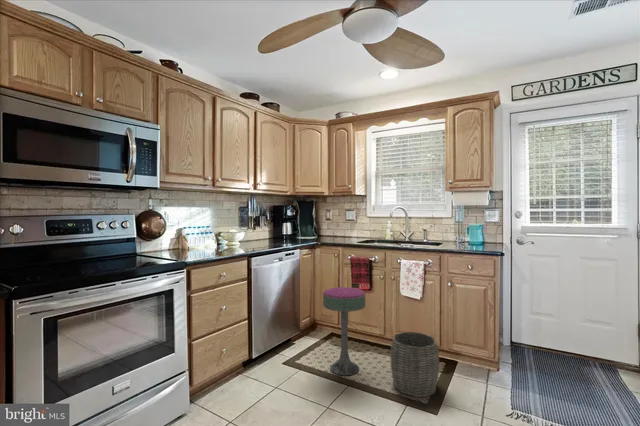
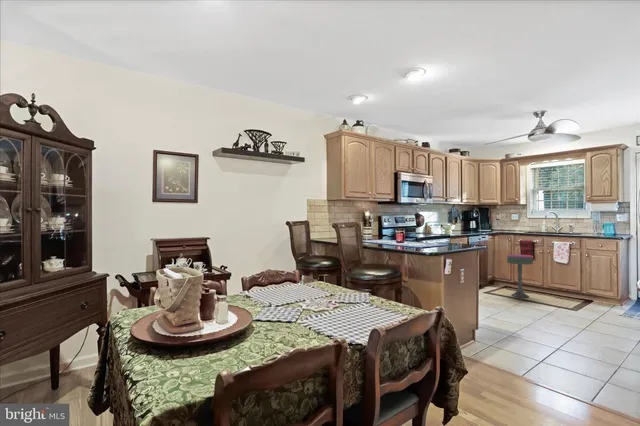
woven basket: present [391,332,439,397] -> none [549,277,579,306]

